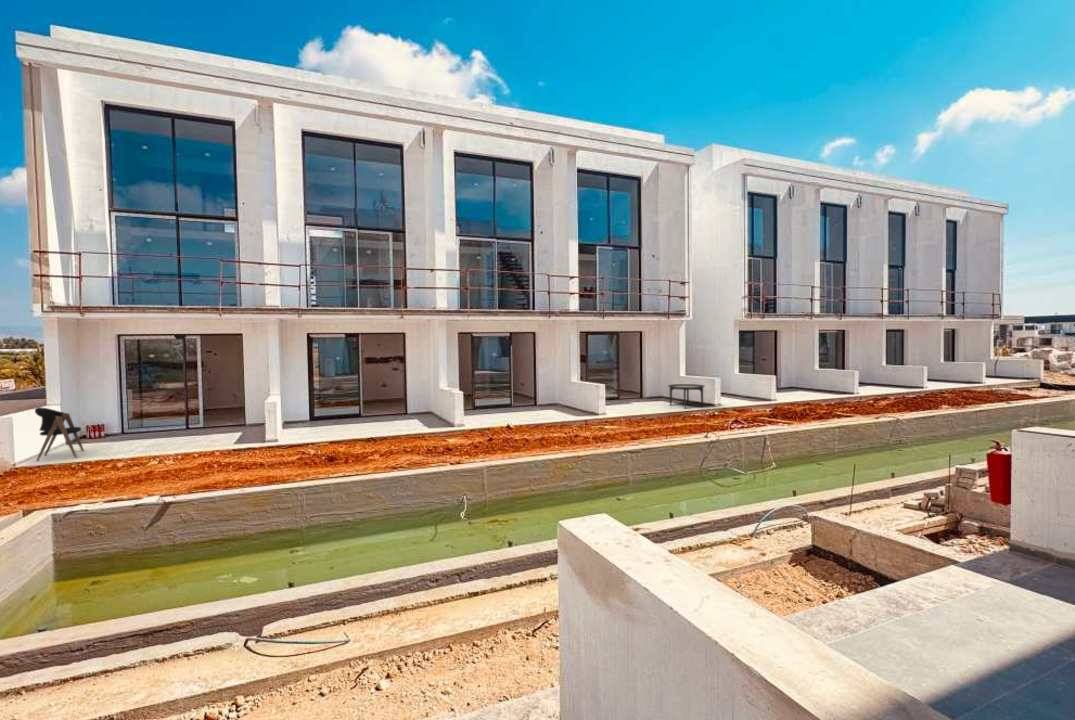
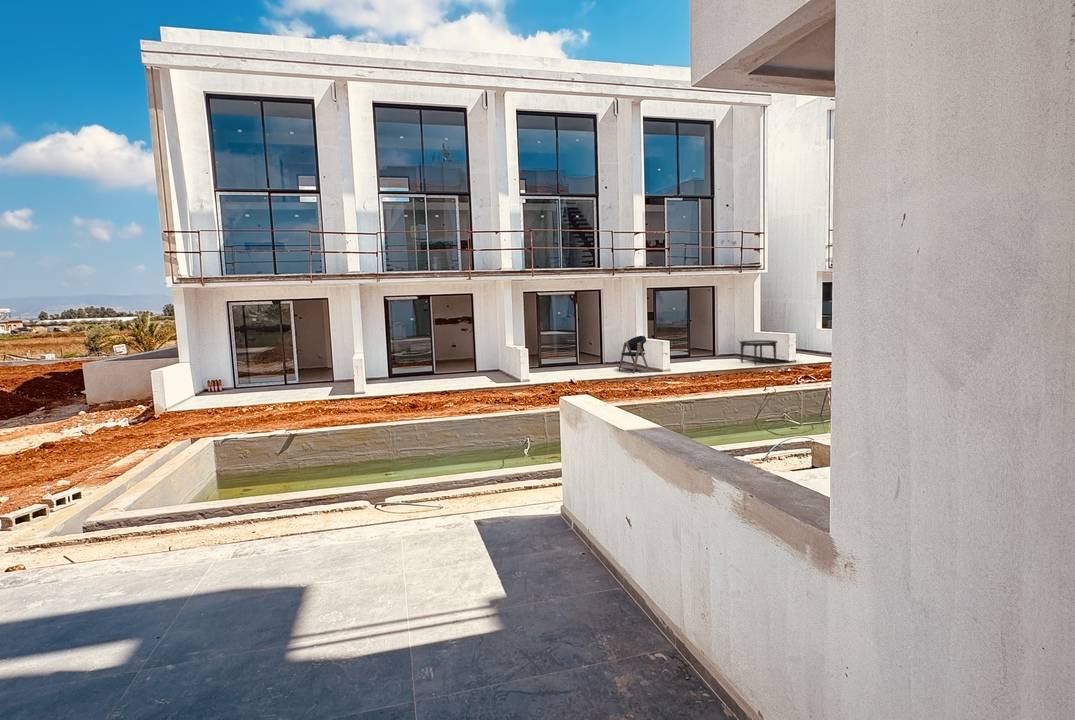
chair: present [35,407,84,461] -> present [619,336,649,373]

